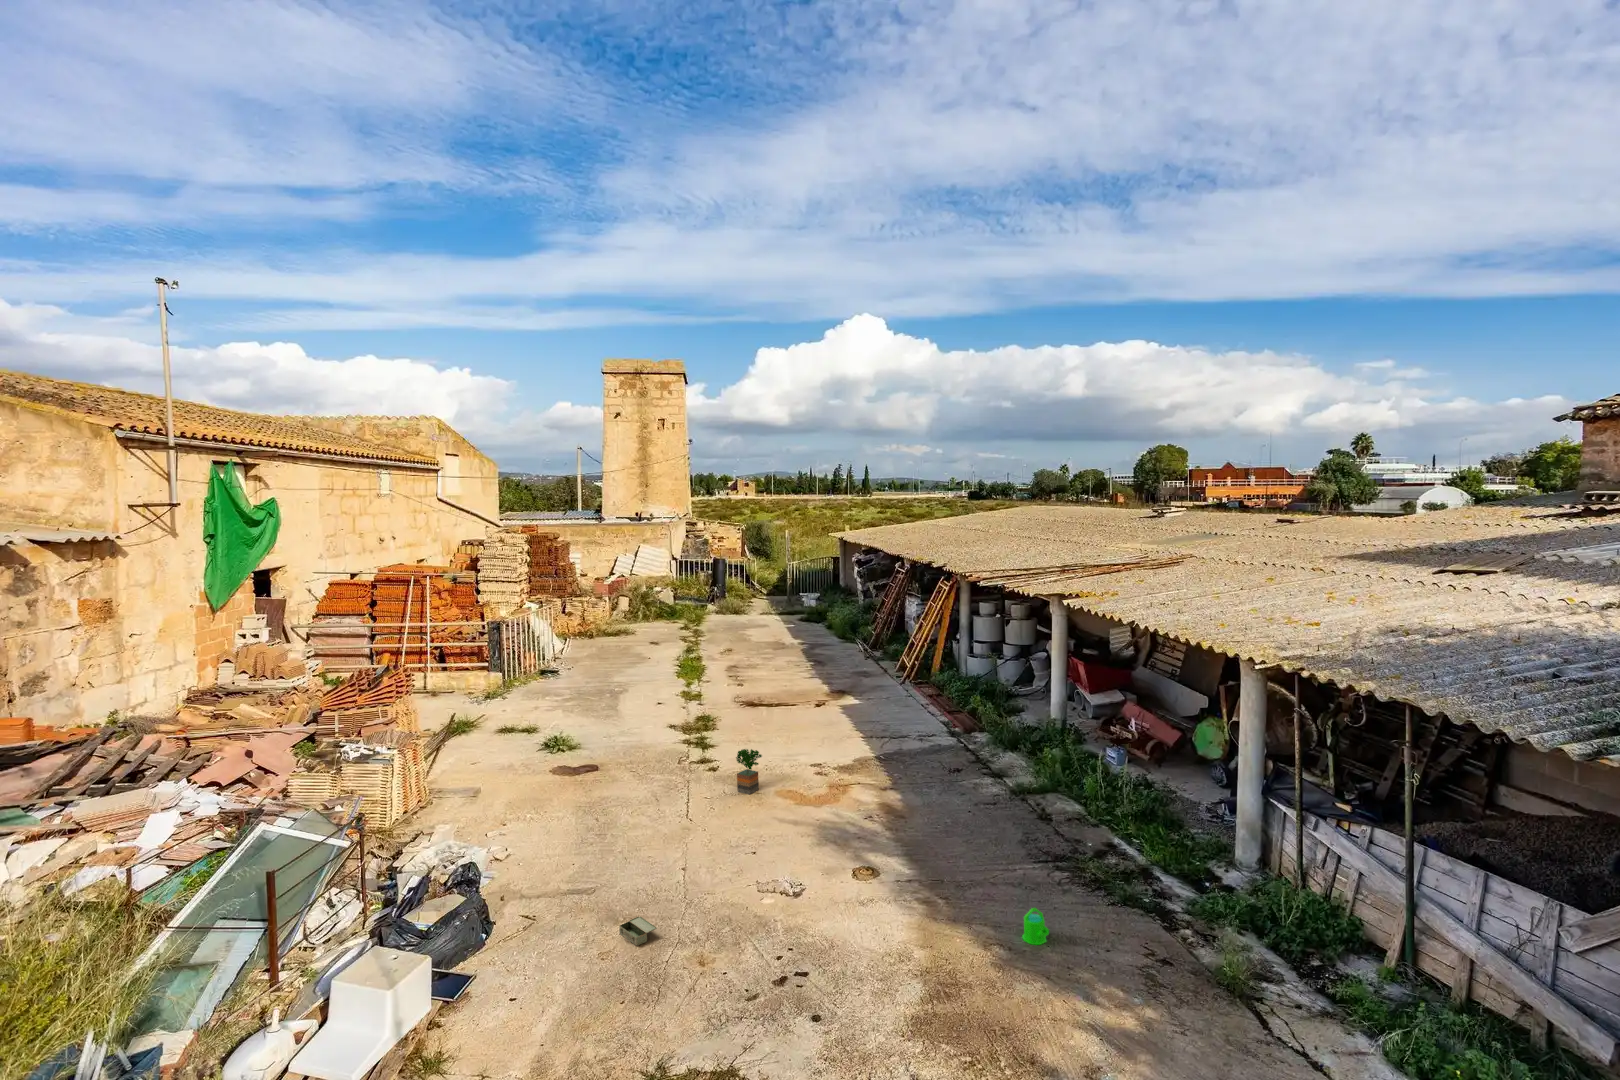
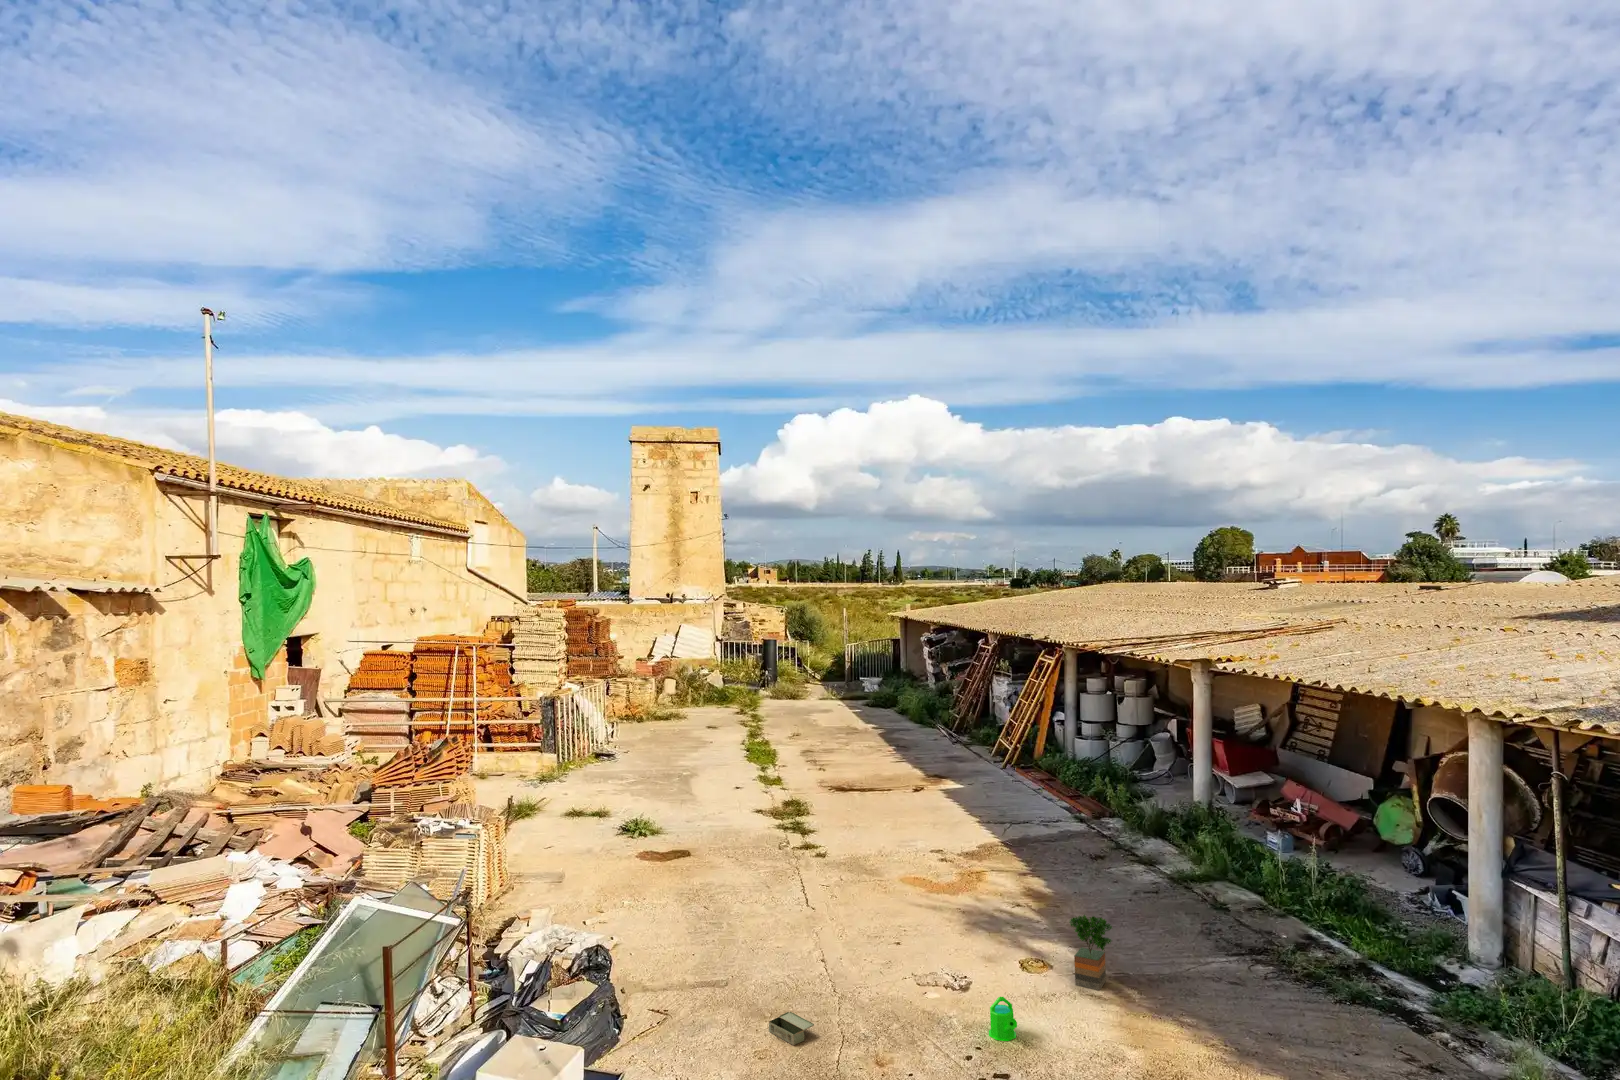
potted tree: present [736,749,762,794] -> present [1070,915,1112,990]
watering can: present [1022,908,1049,945] -> present [989,997,1017,1041]

